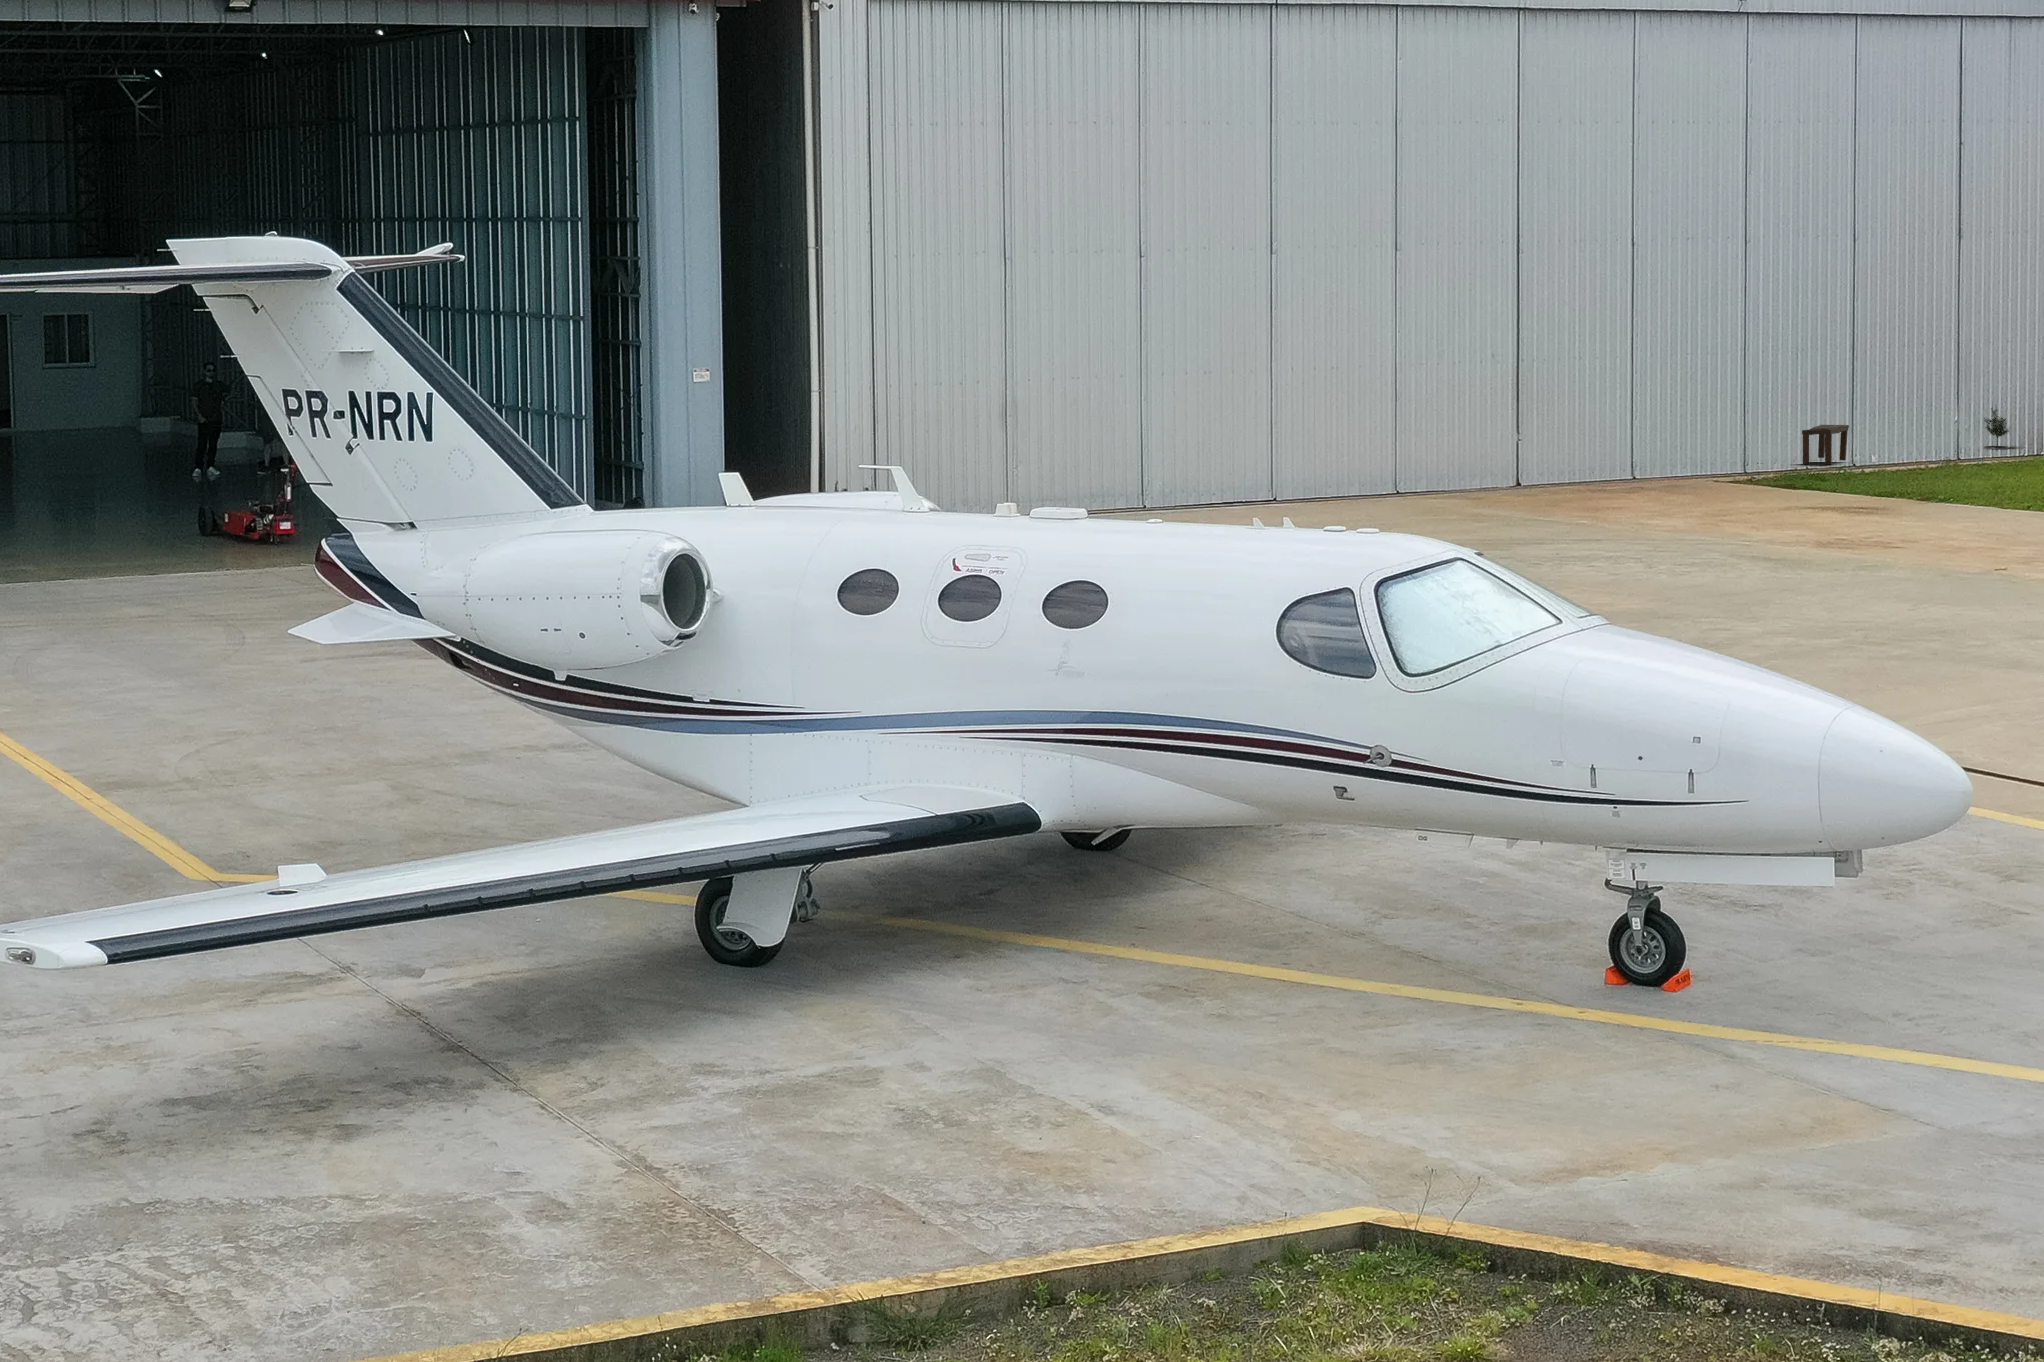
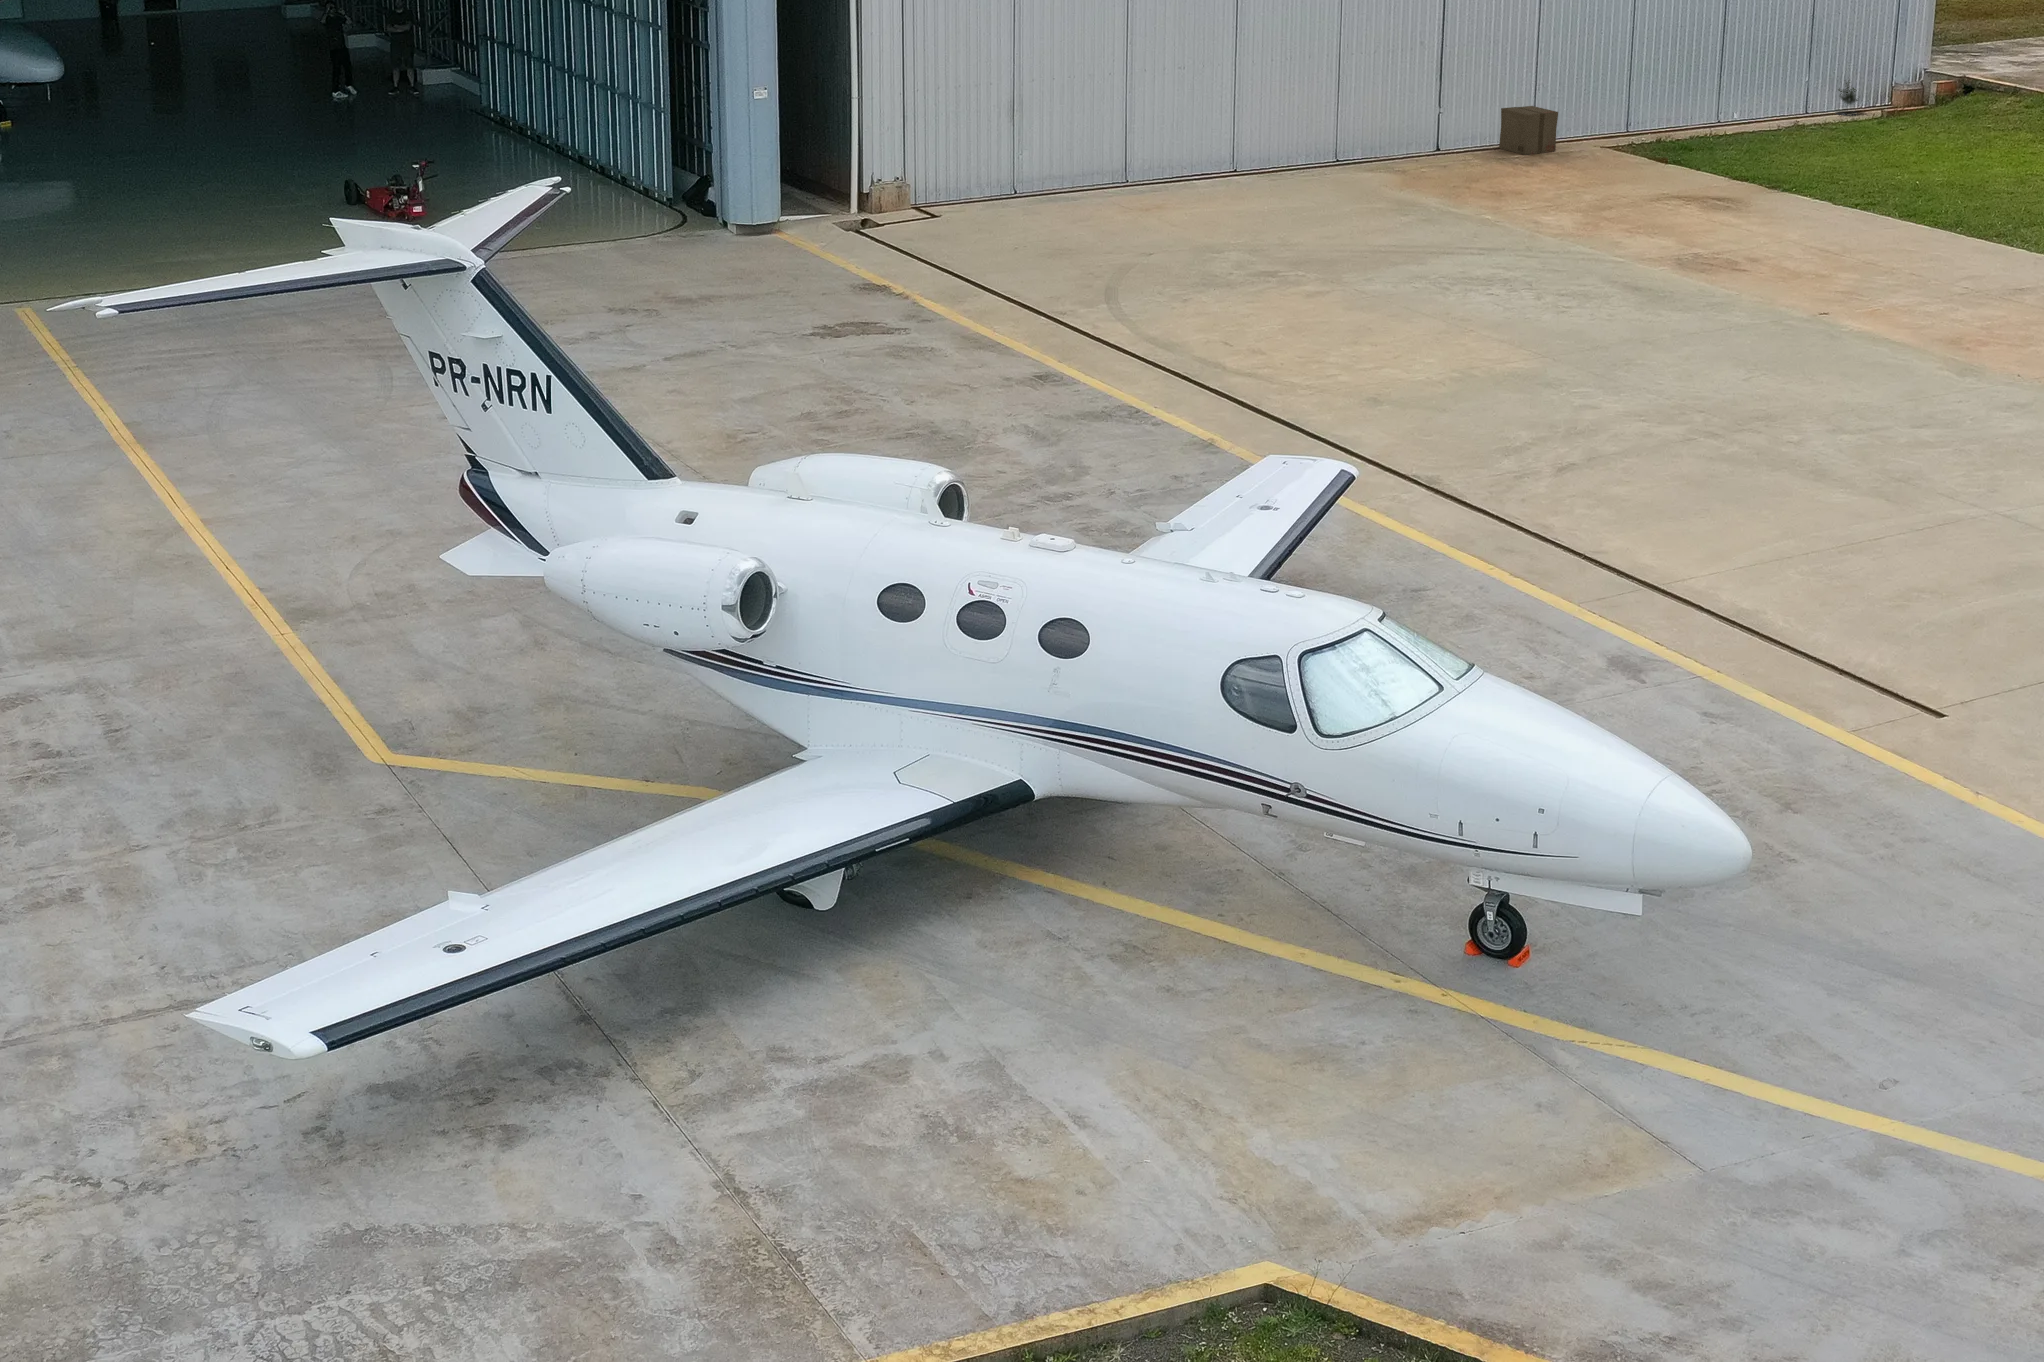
bench: present [1802,425,1849,465] -> none [1681,99,1723,138]
cardboard box: none [1586,426,1654,478] -> present [1499,106,1558,155]

